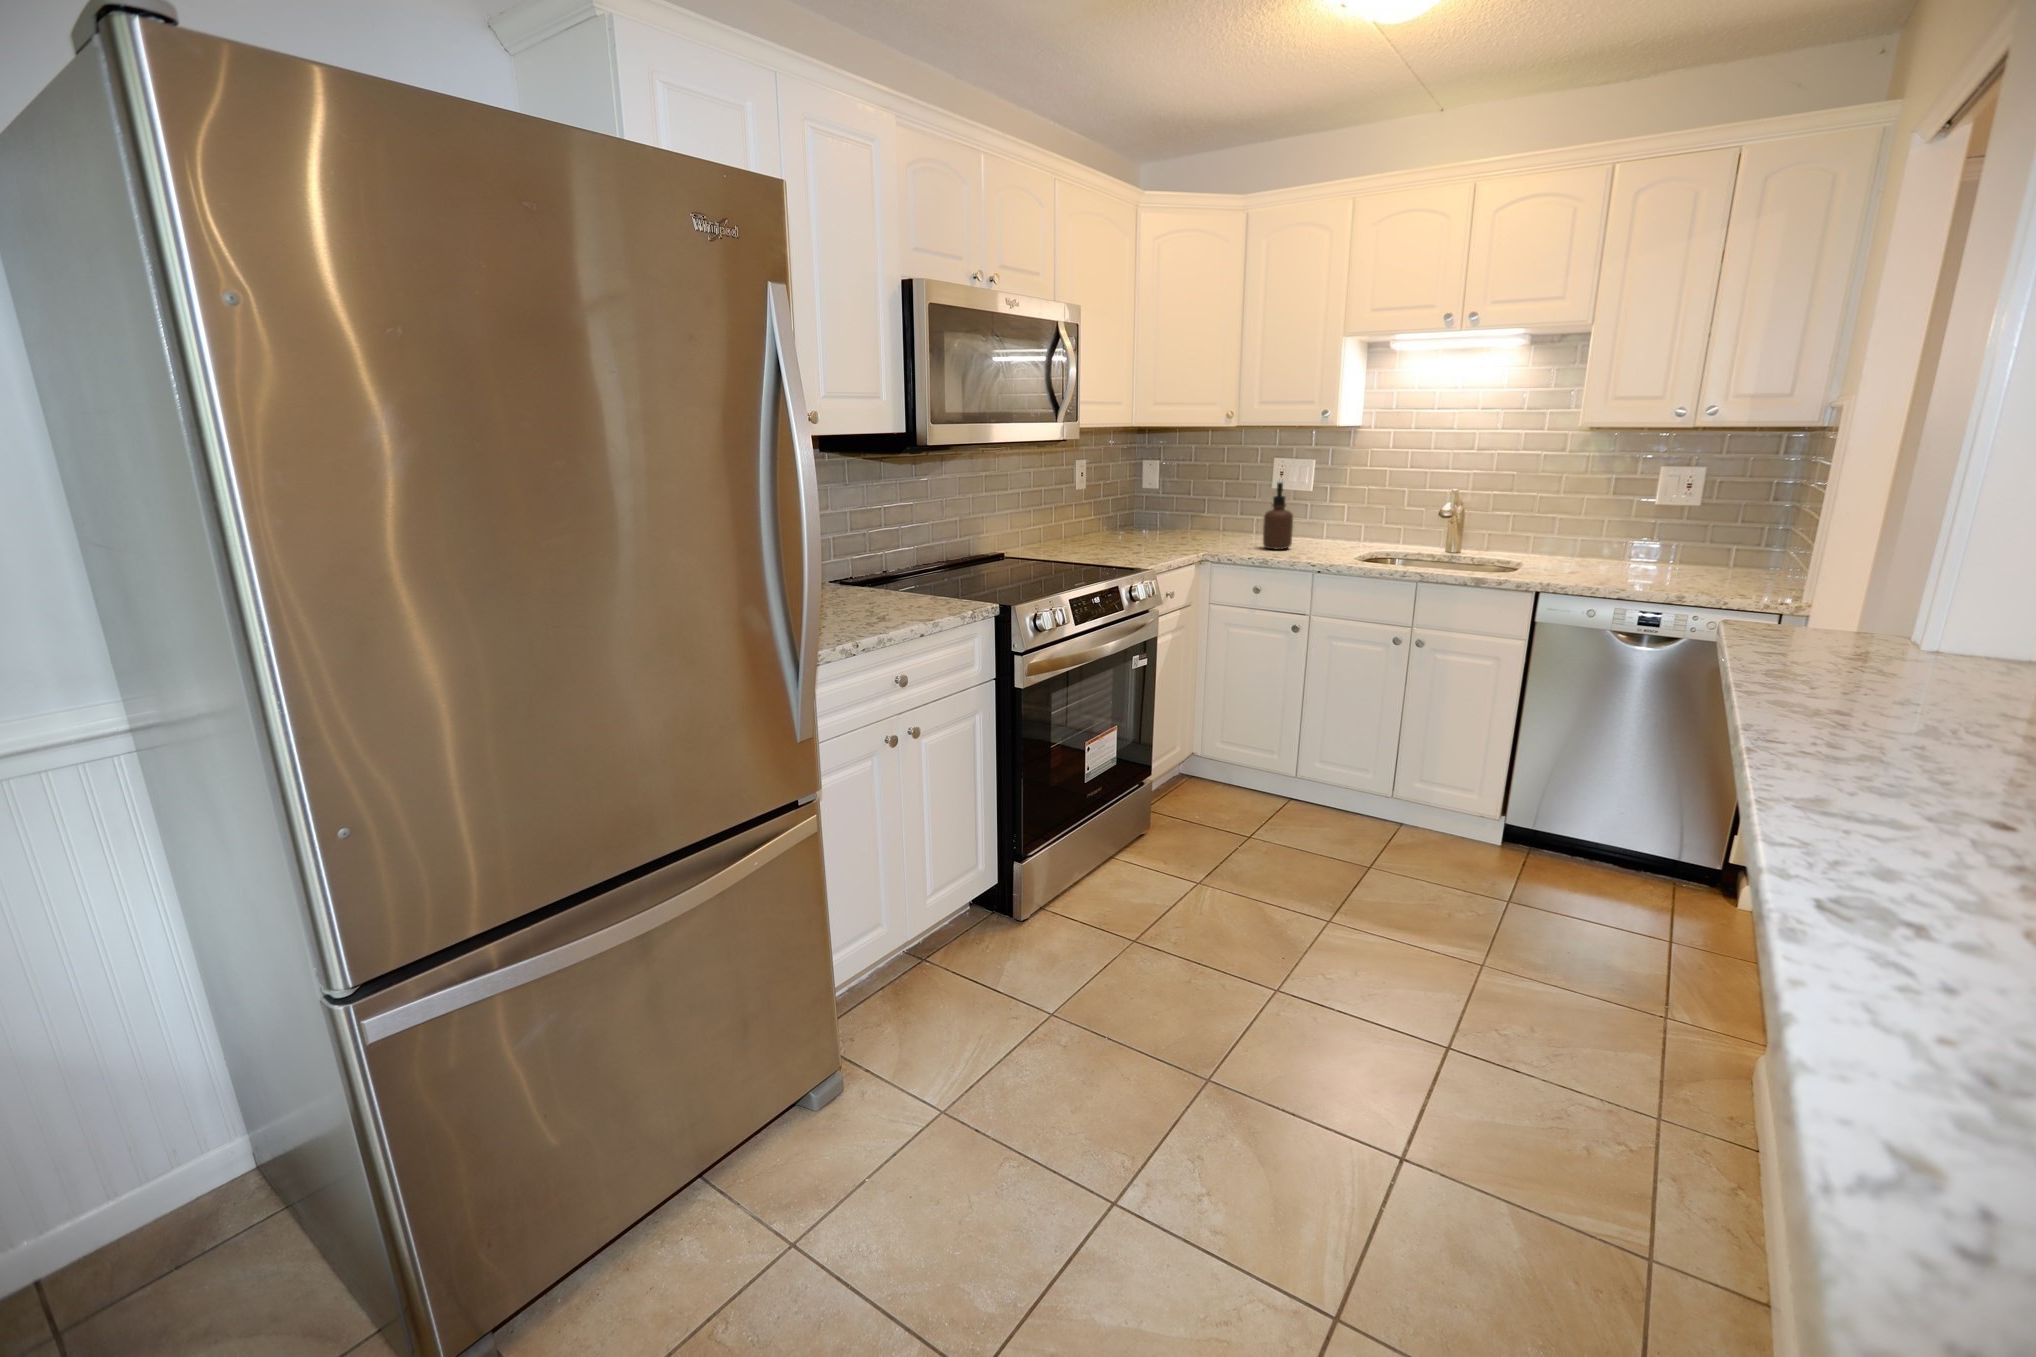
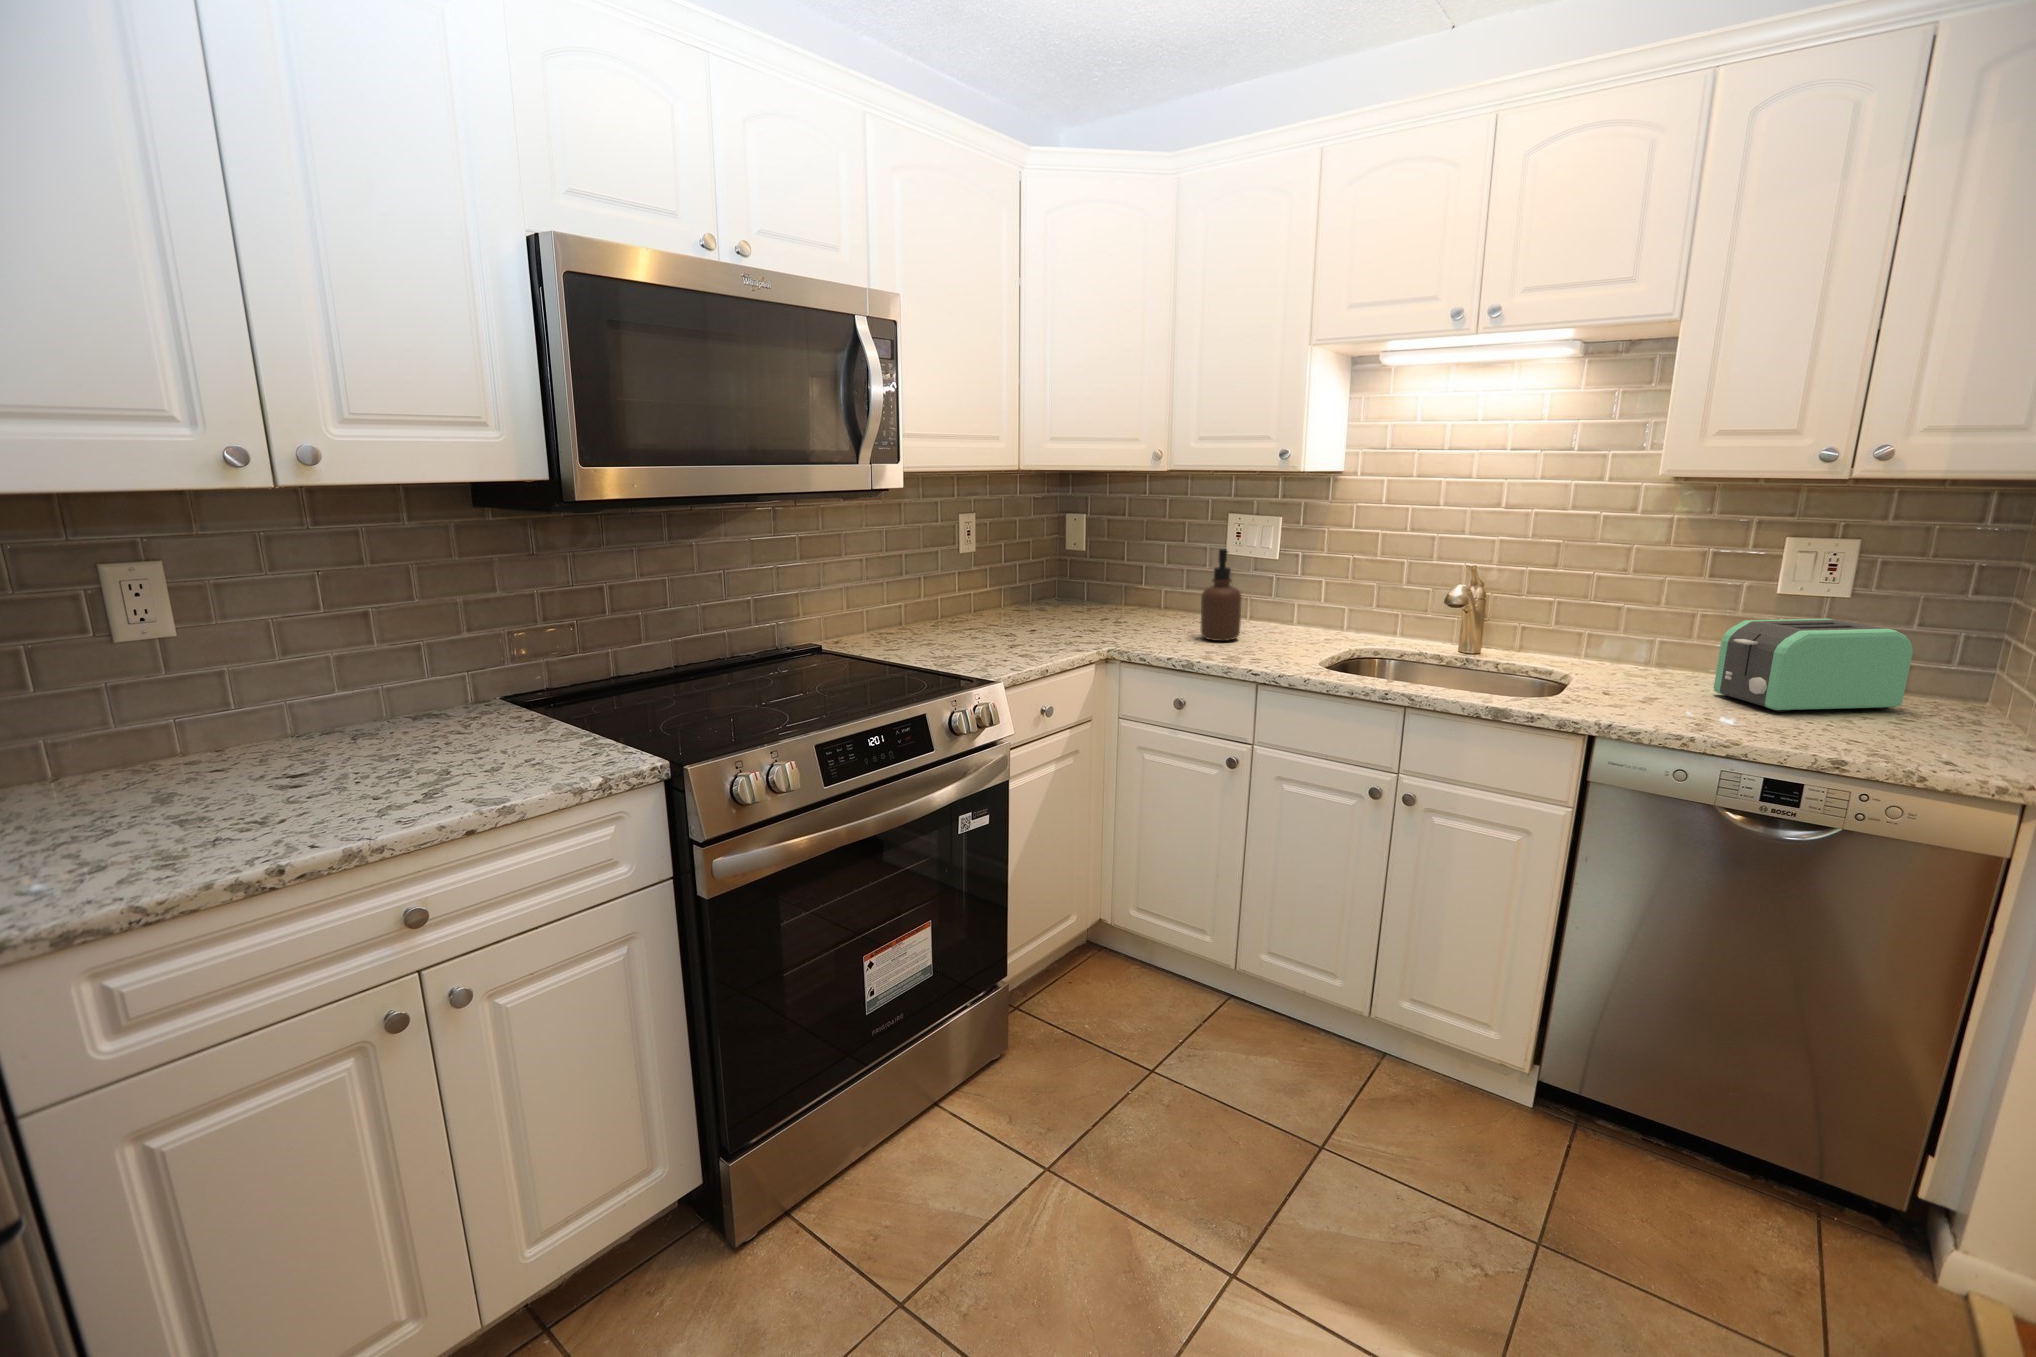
toaster: none [1613,518,1730,575] -> present [1714,618,1913,712]

